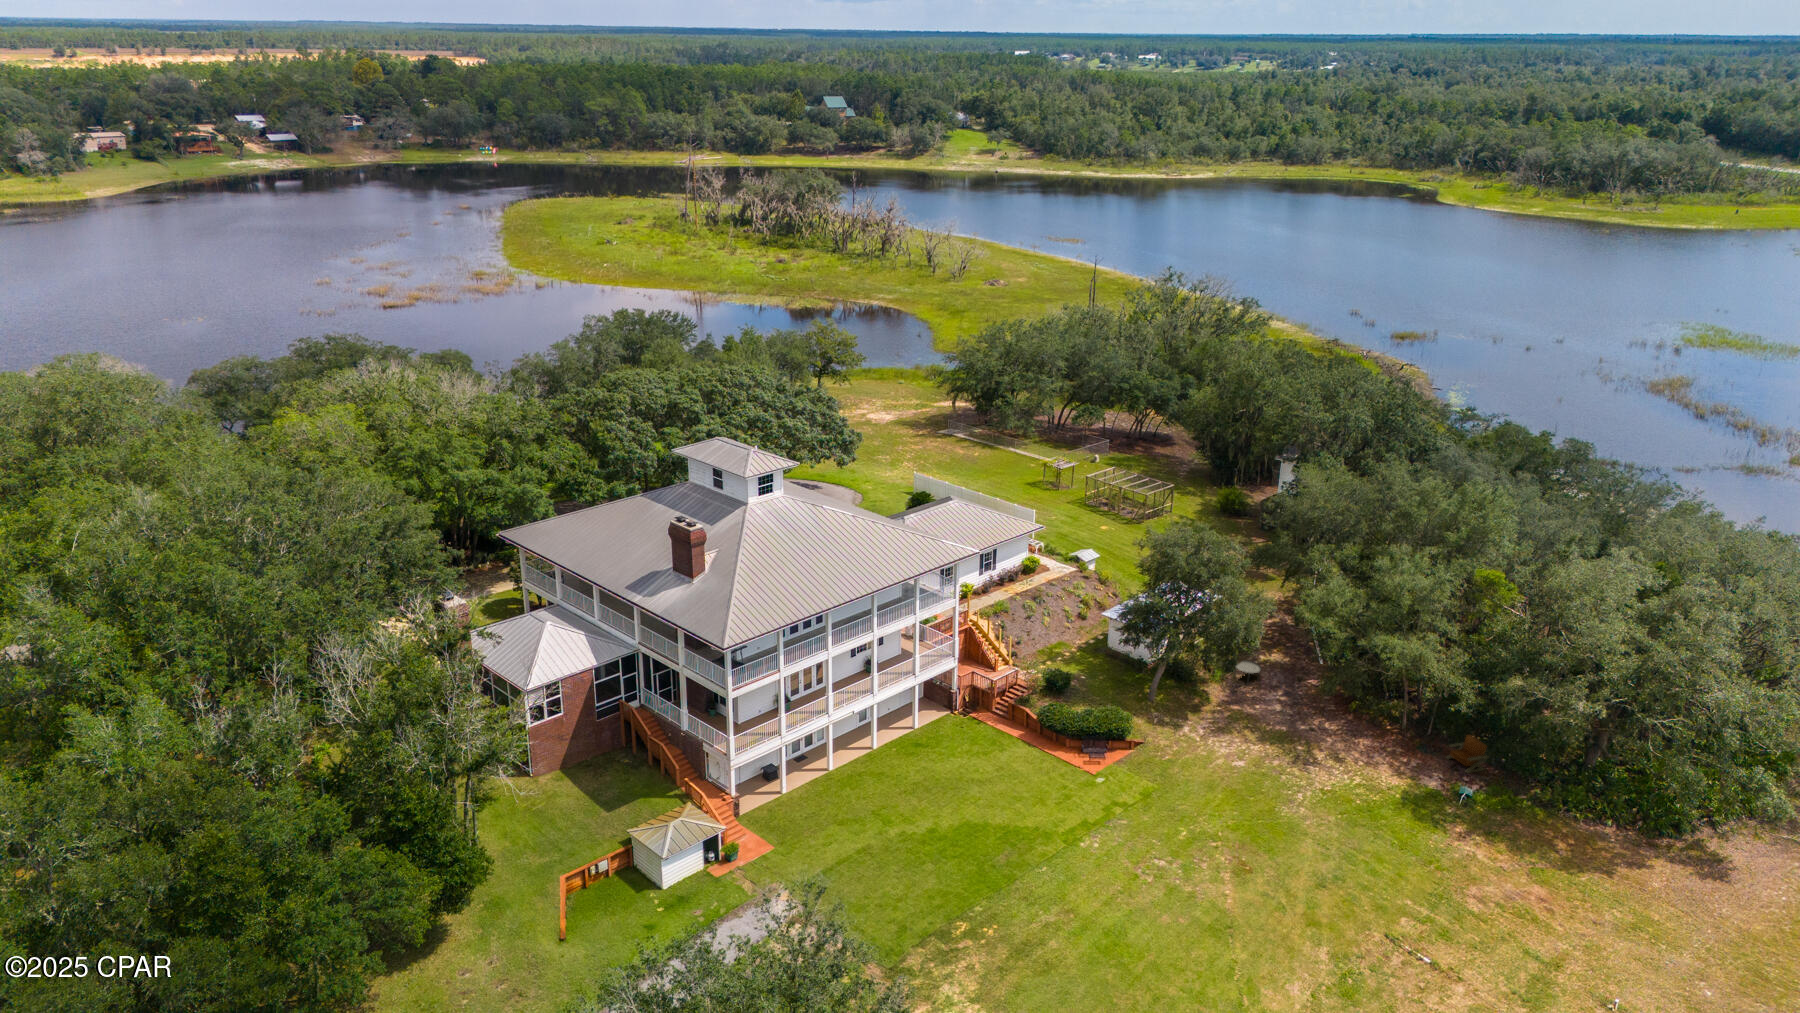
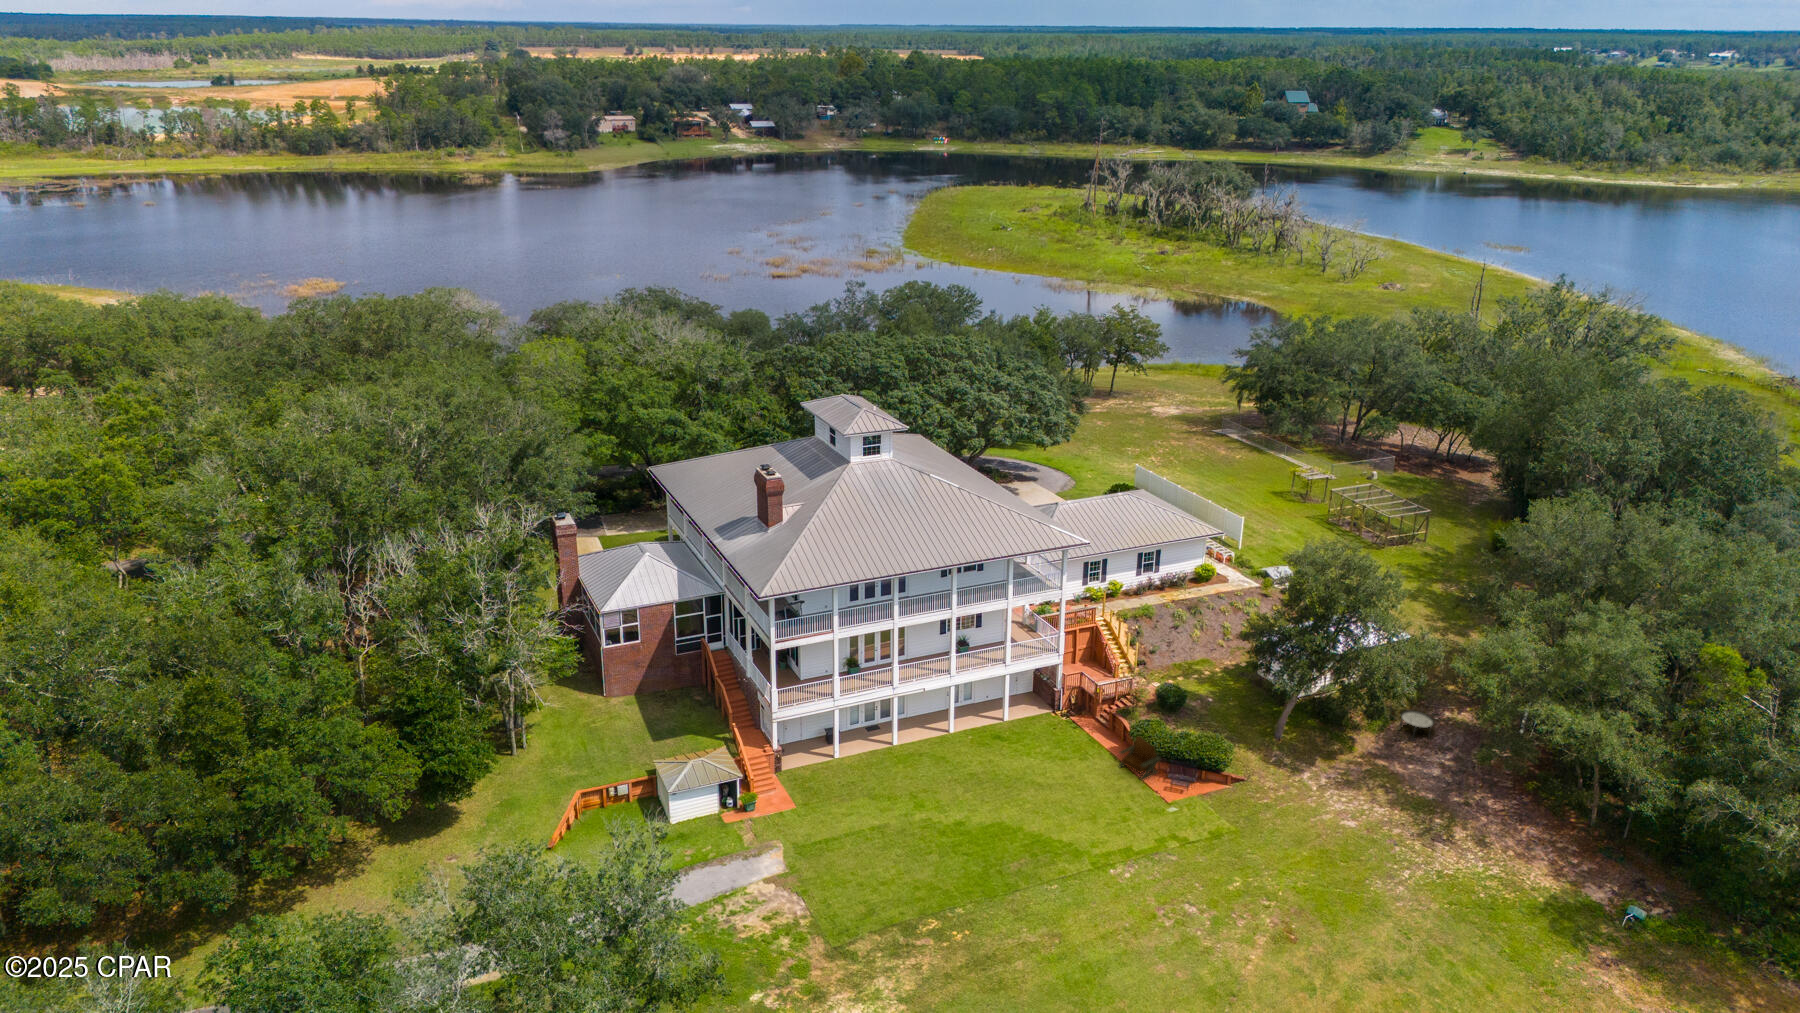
lounge chair: present [1446,735,1488,773] -> present [1119,736,1160,780]

